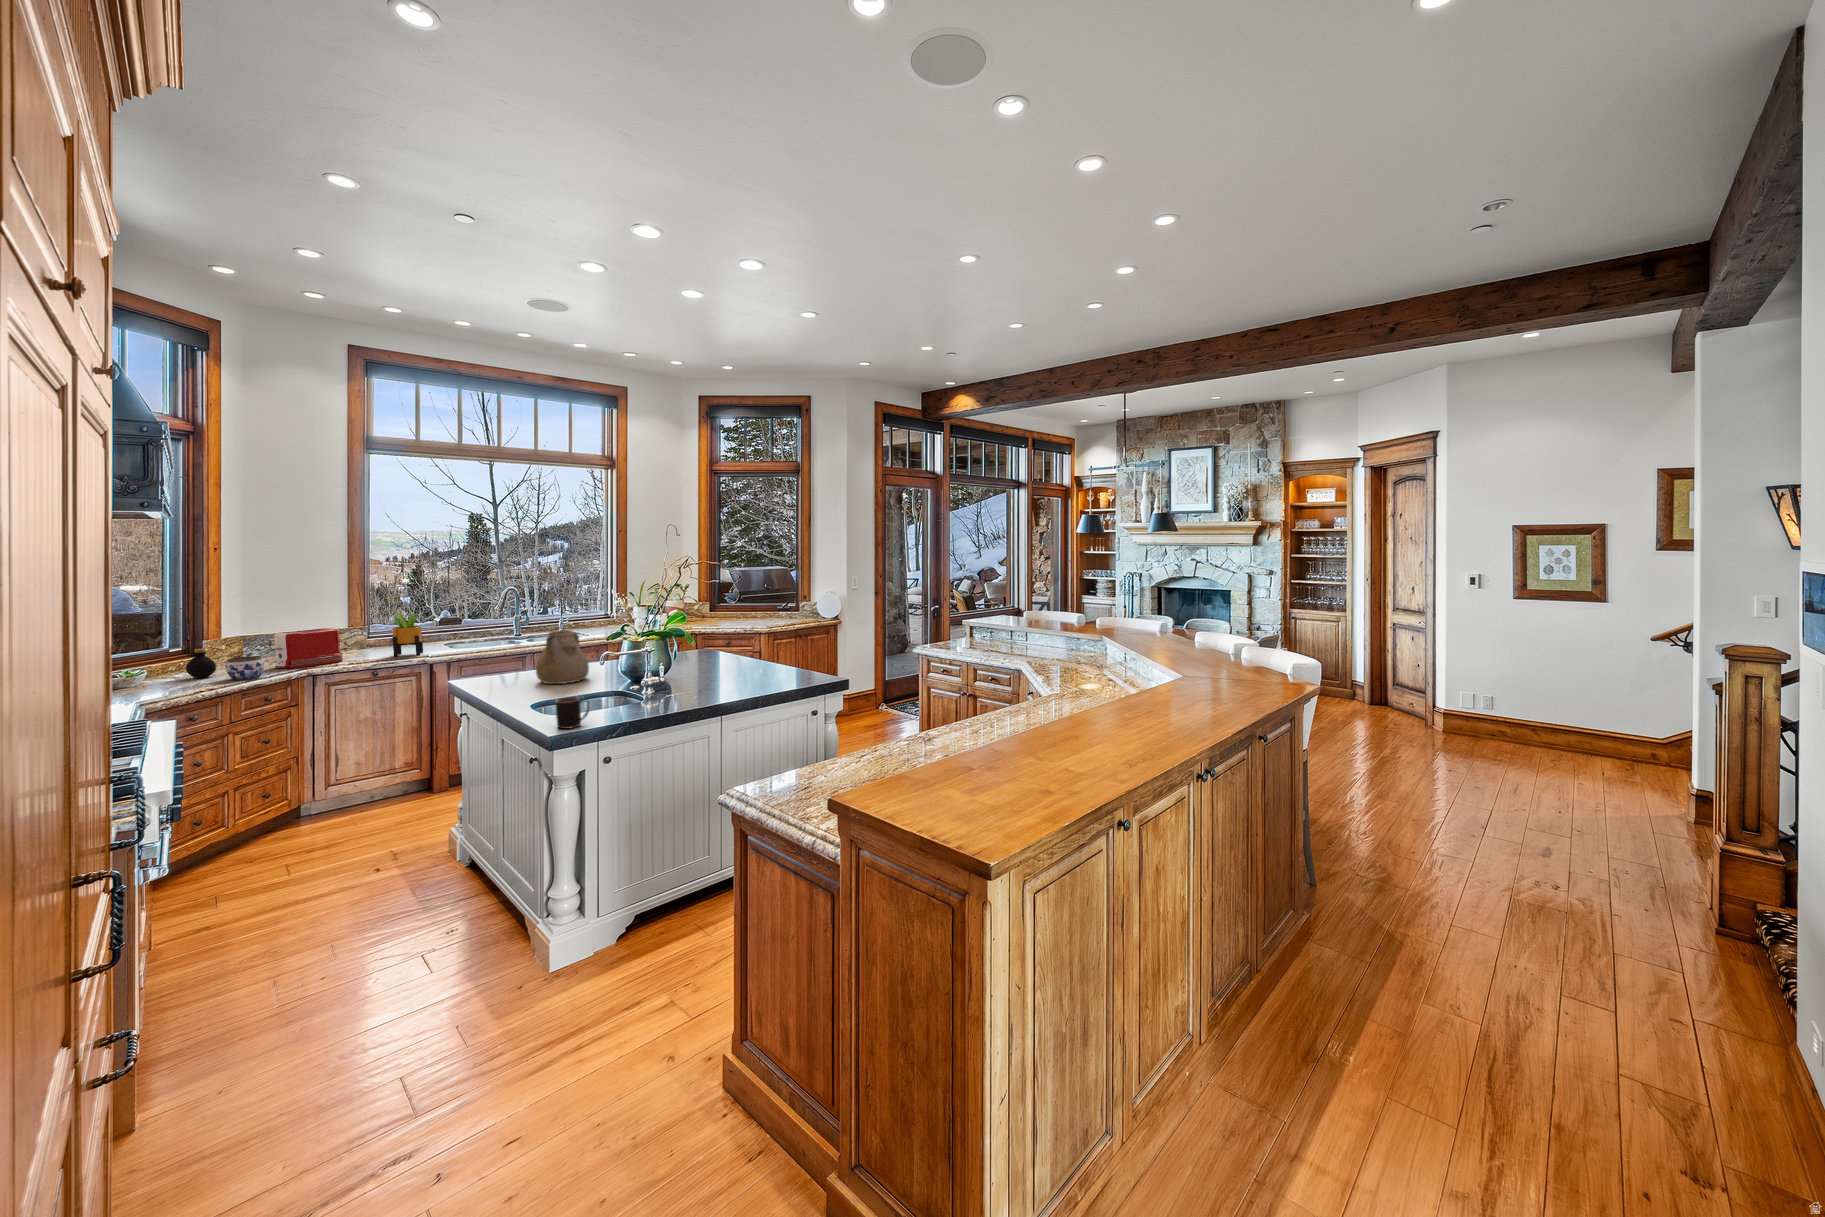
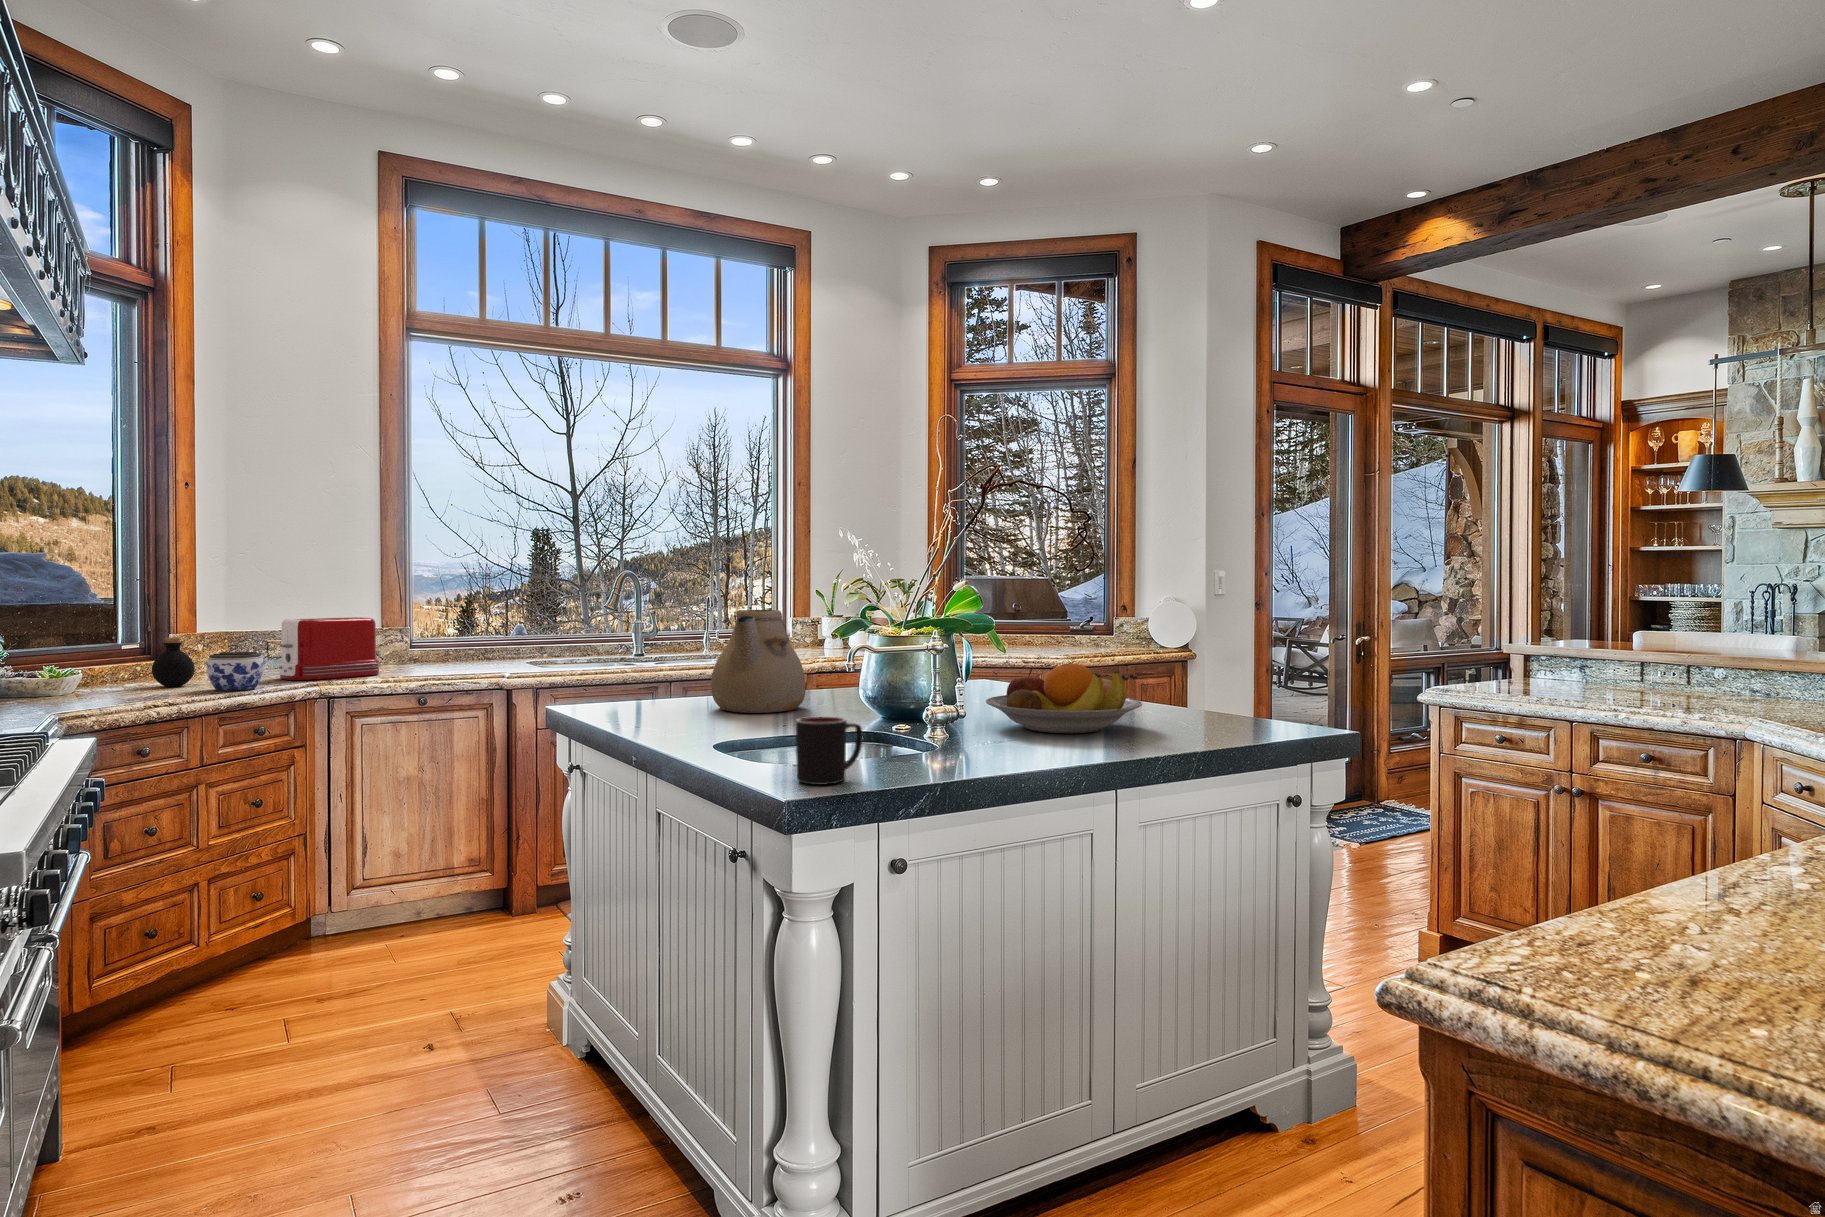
potted plant: present [392,611,423,657] -> none [452,587,502,672]
fruit bowl: none [672,657,748,690] -> present [986,664,1142,733]

